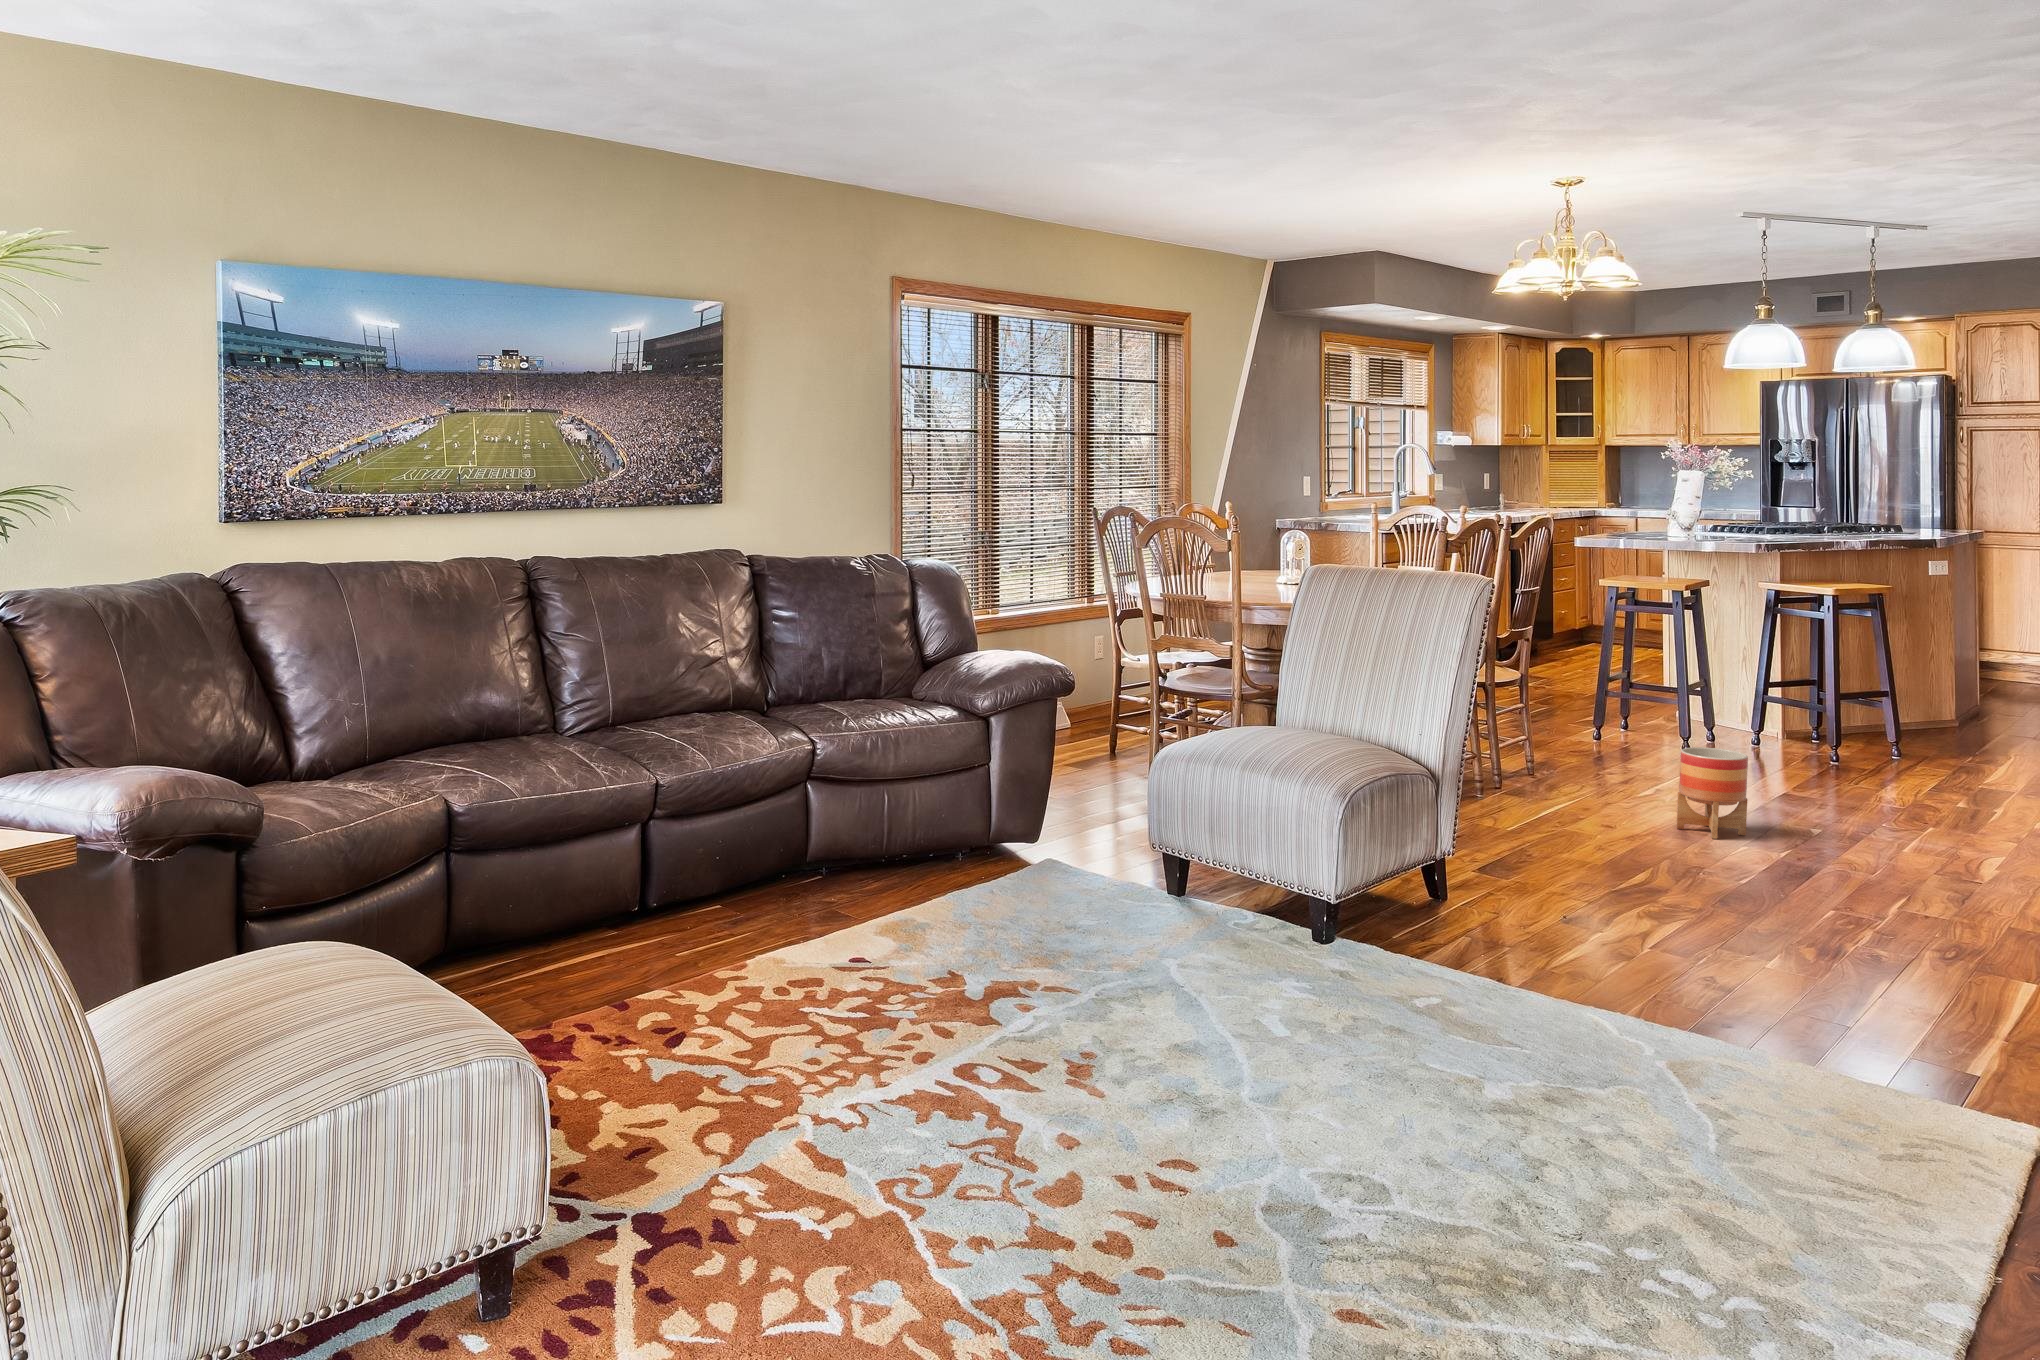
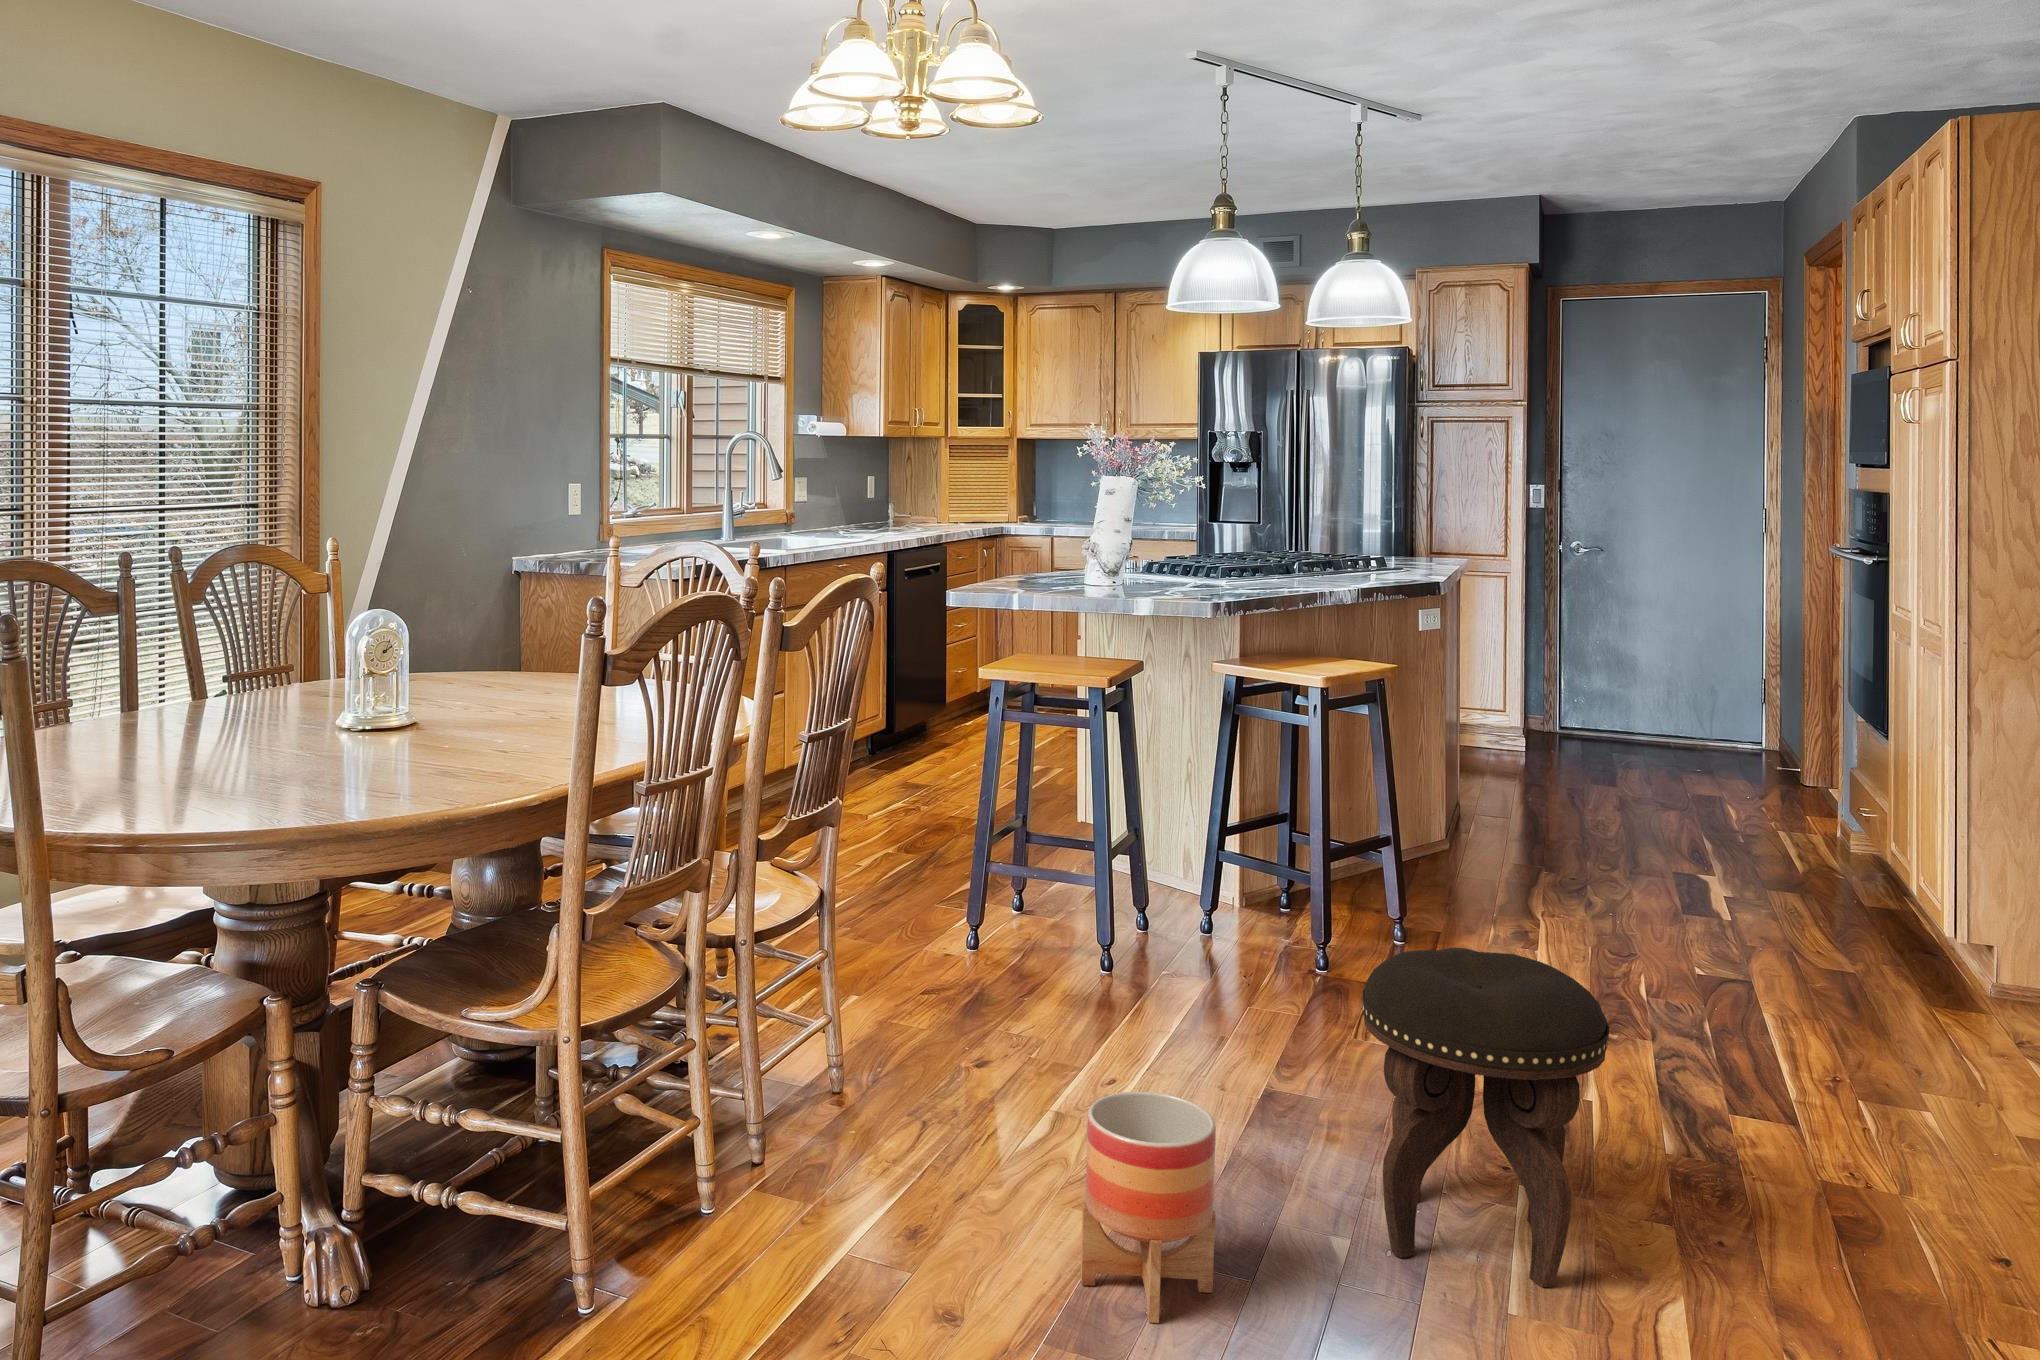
footstool: none [1834,697,1973,849] -> present [1362,948,1610,1287]

